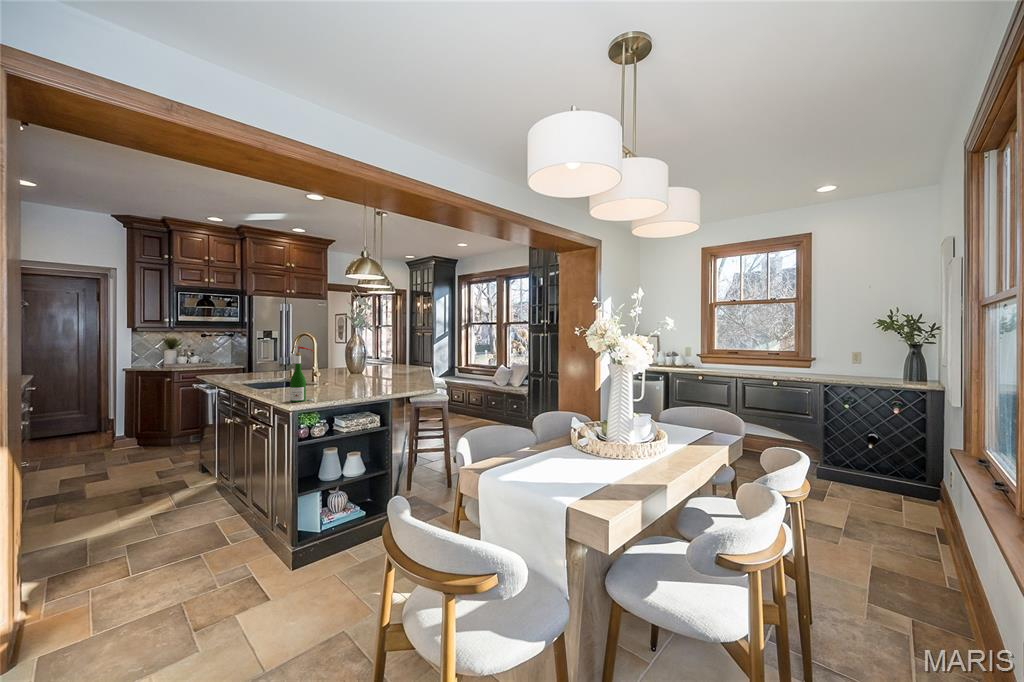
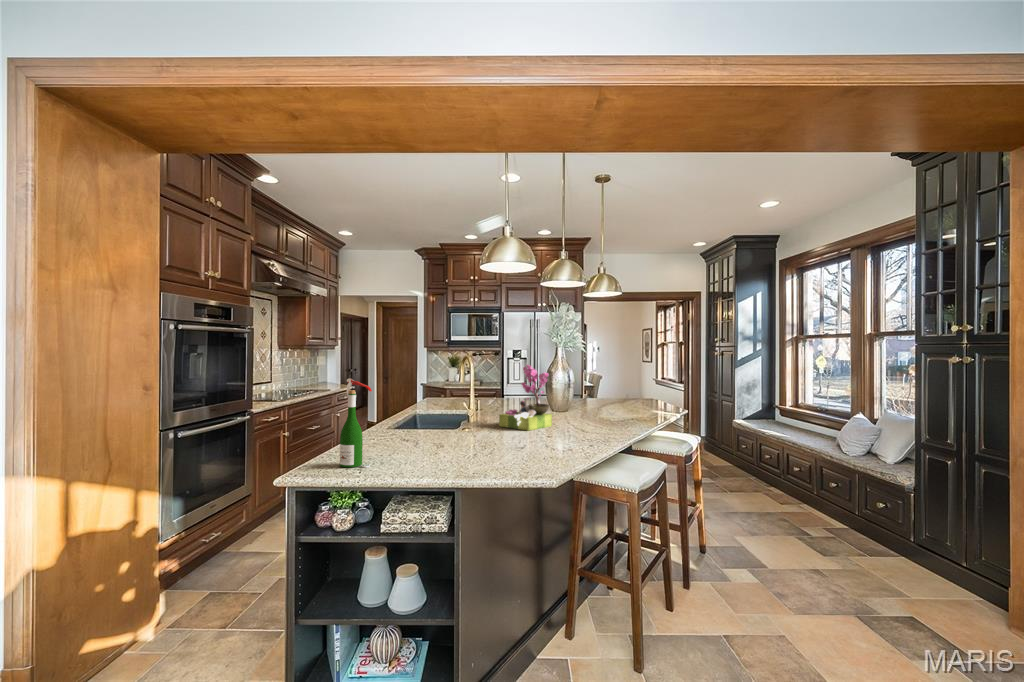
flower arrangement: none [336,338,370,380] -> present [499,365,552,431]

